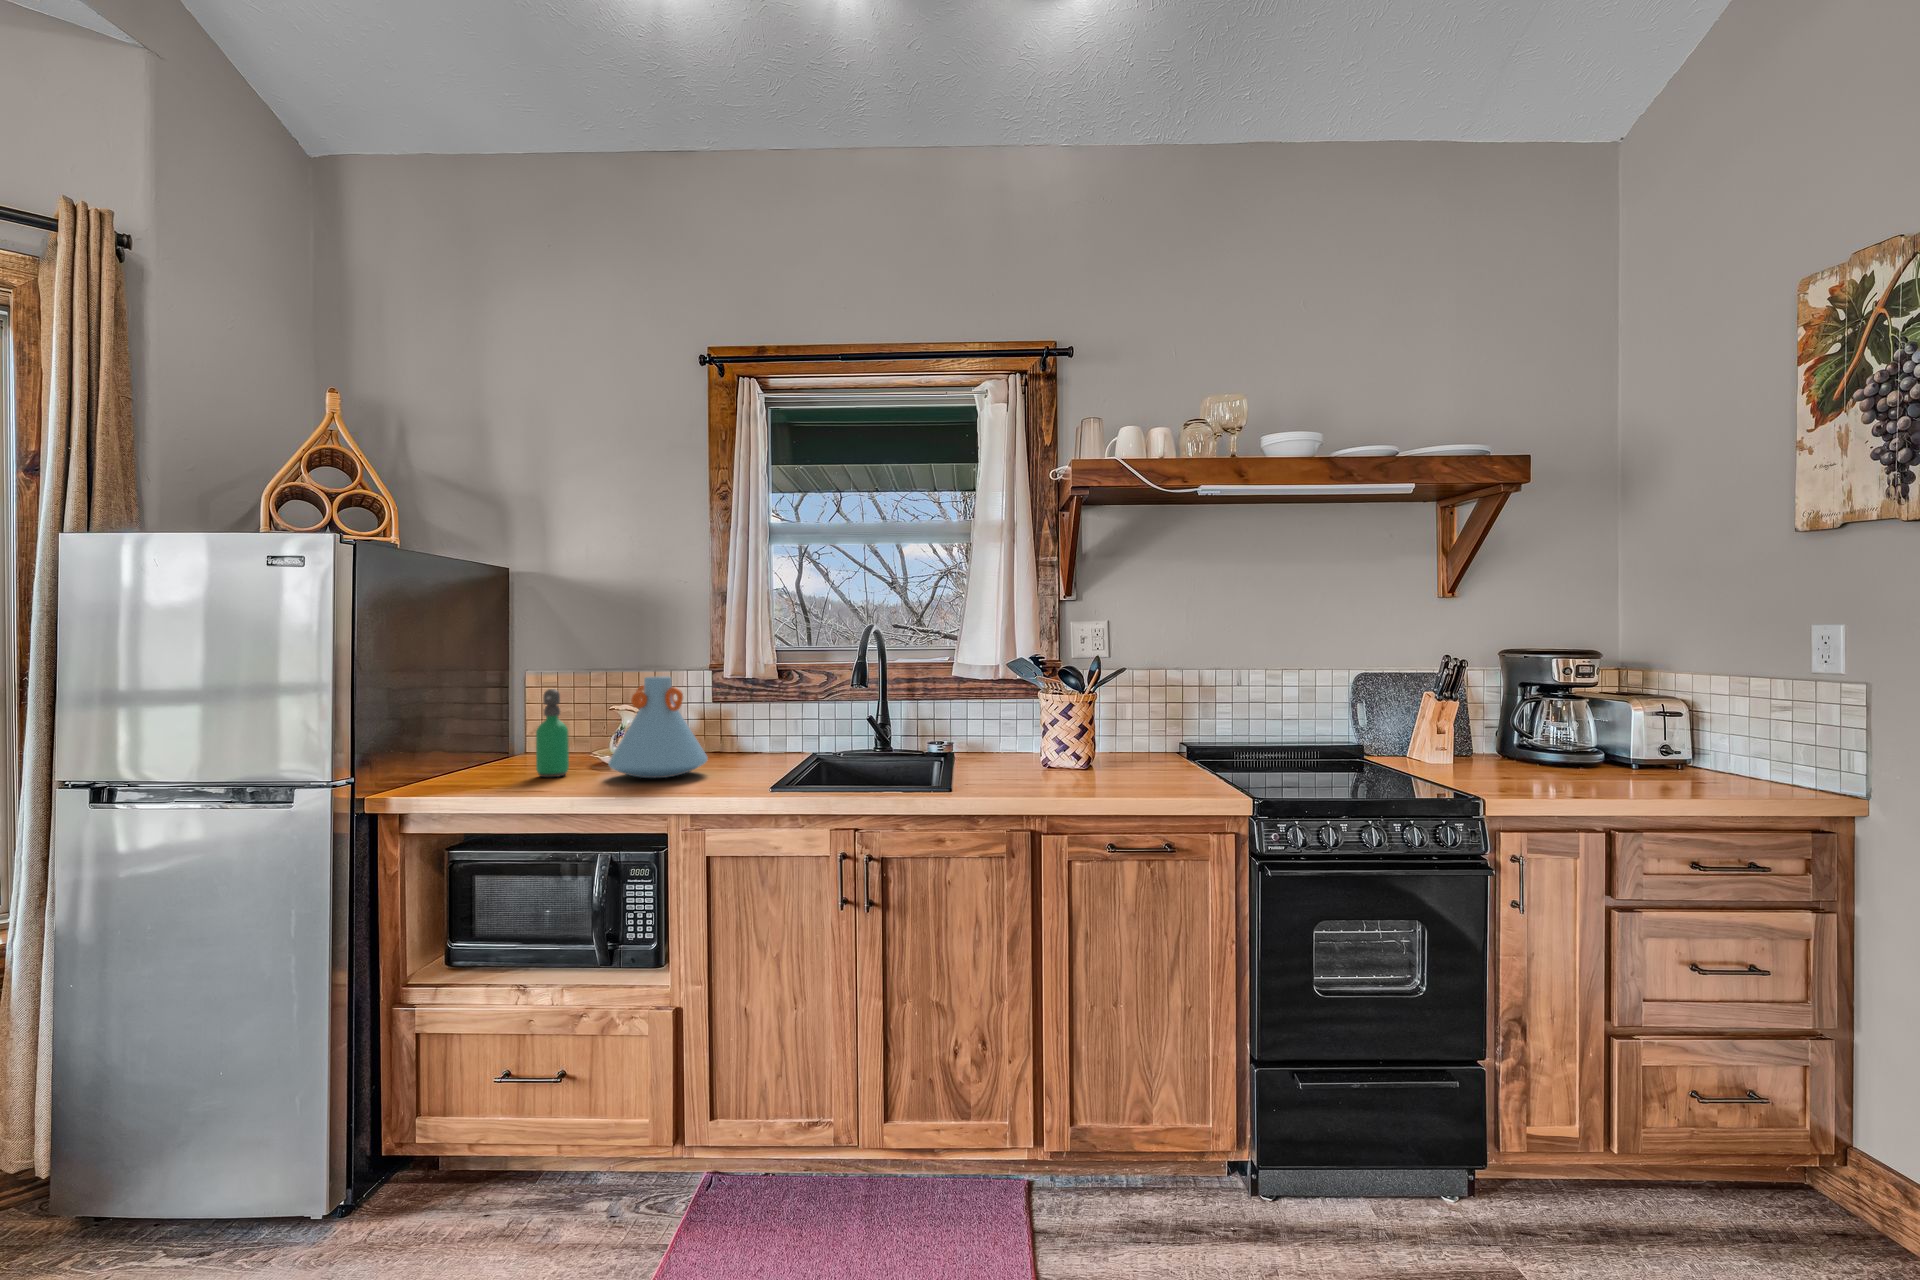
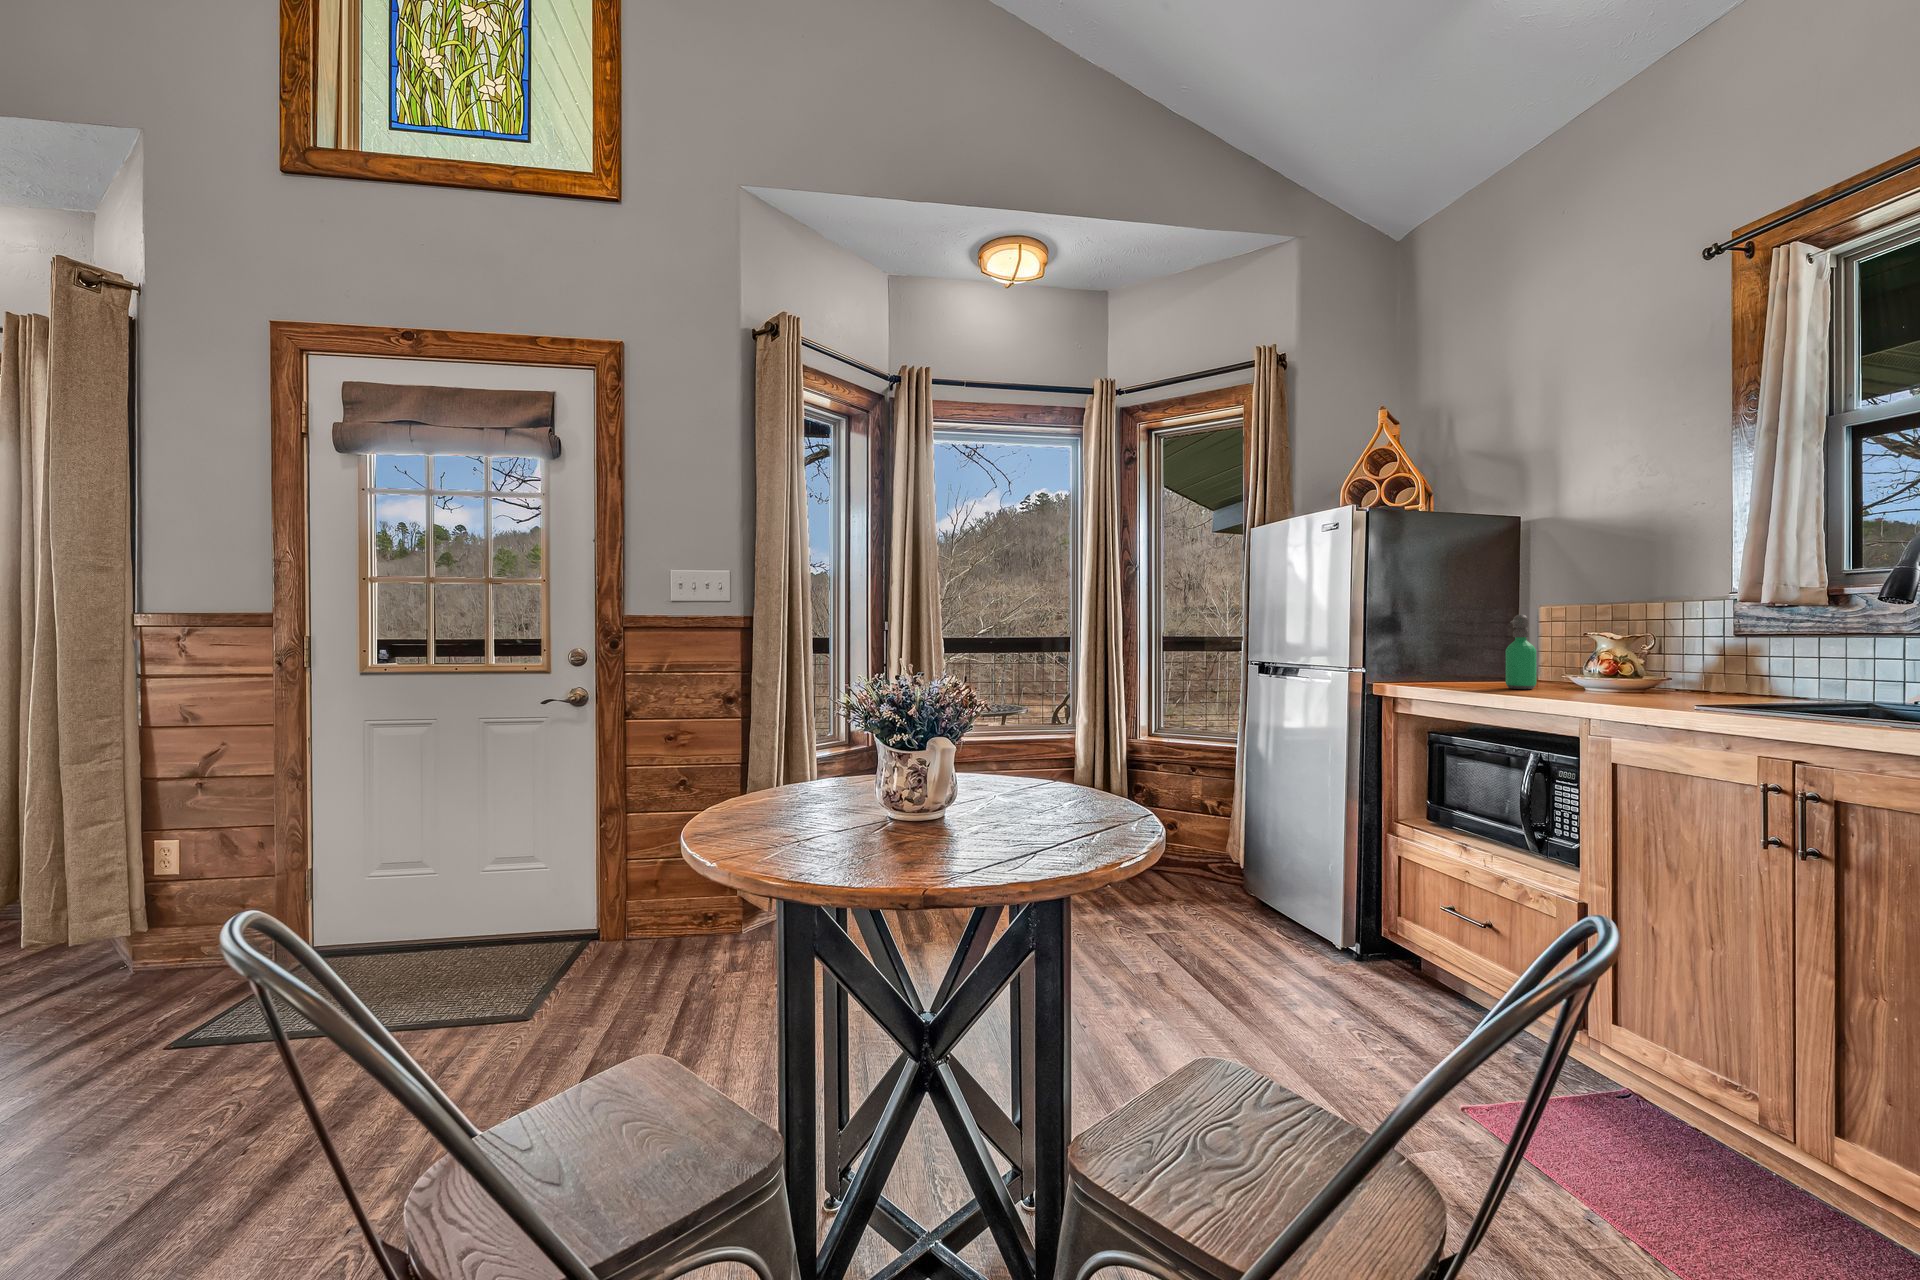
vase: present [608,676,708,778] -> none [1559,602,1675,698]

